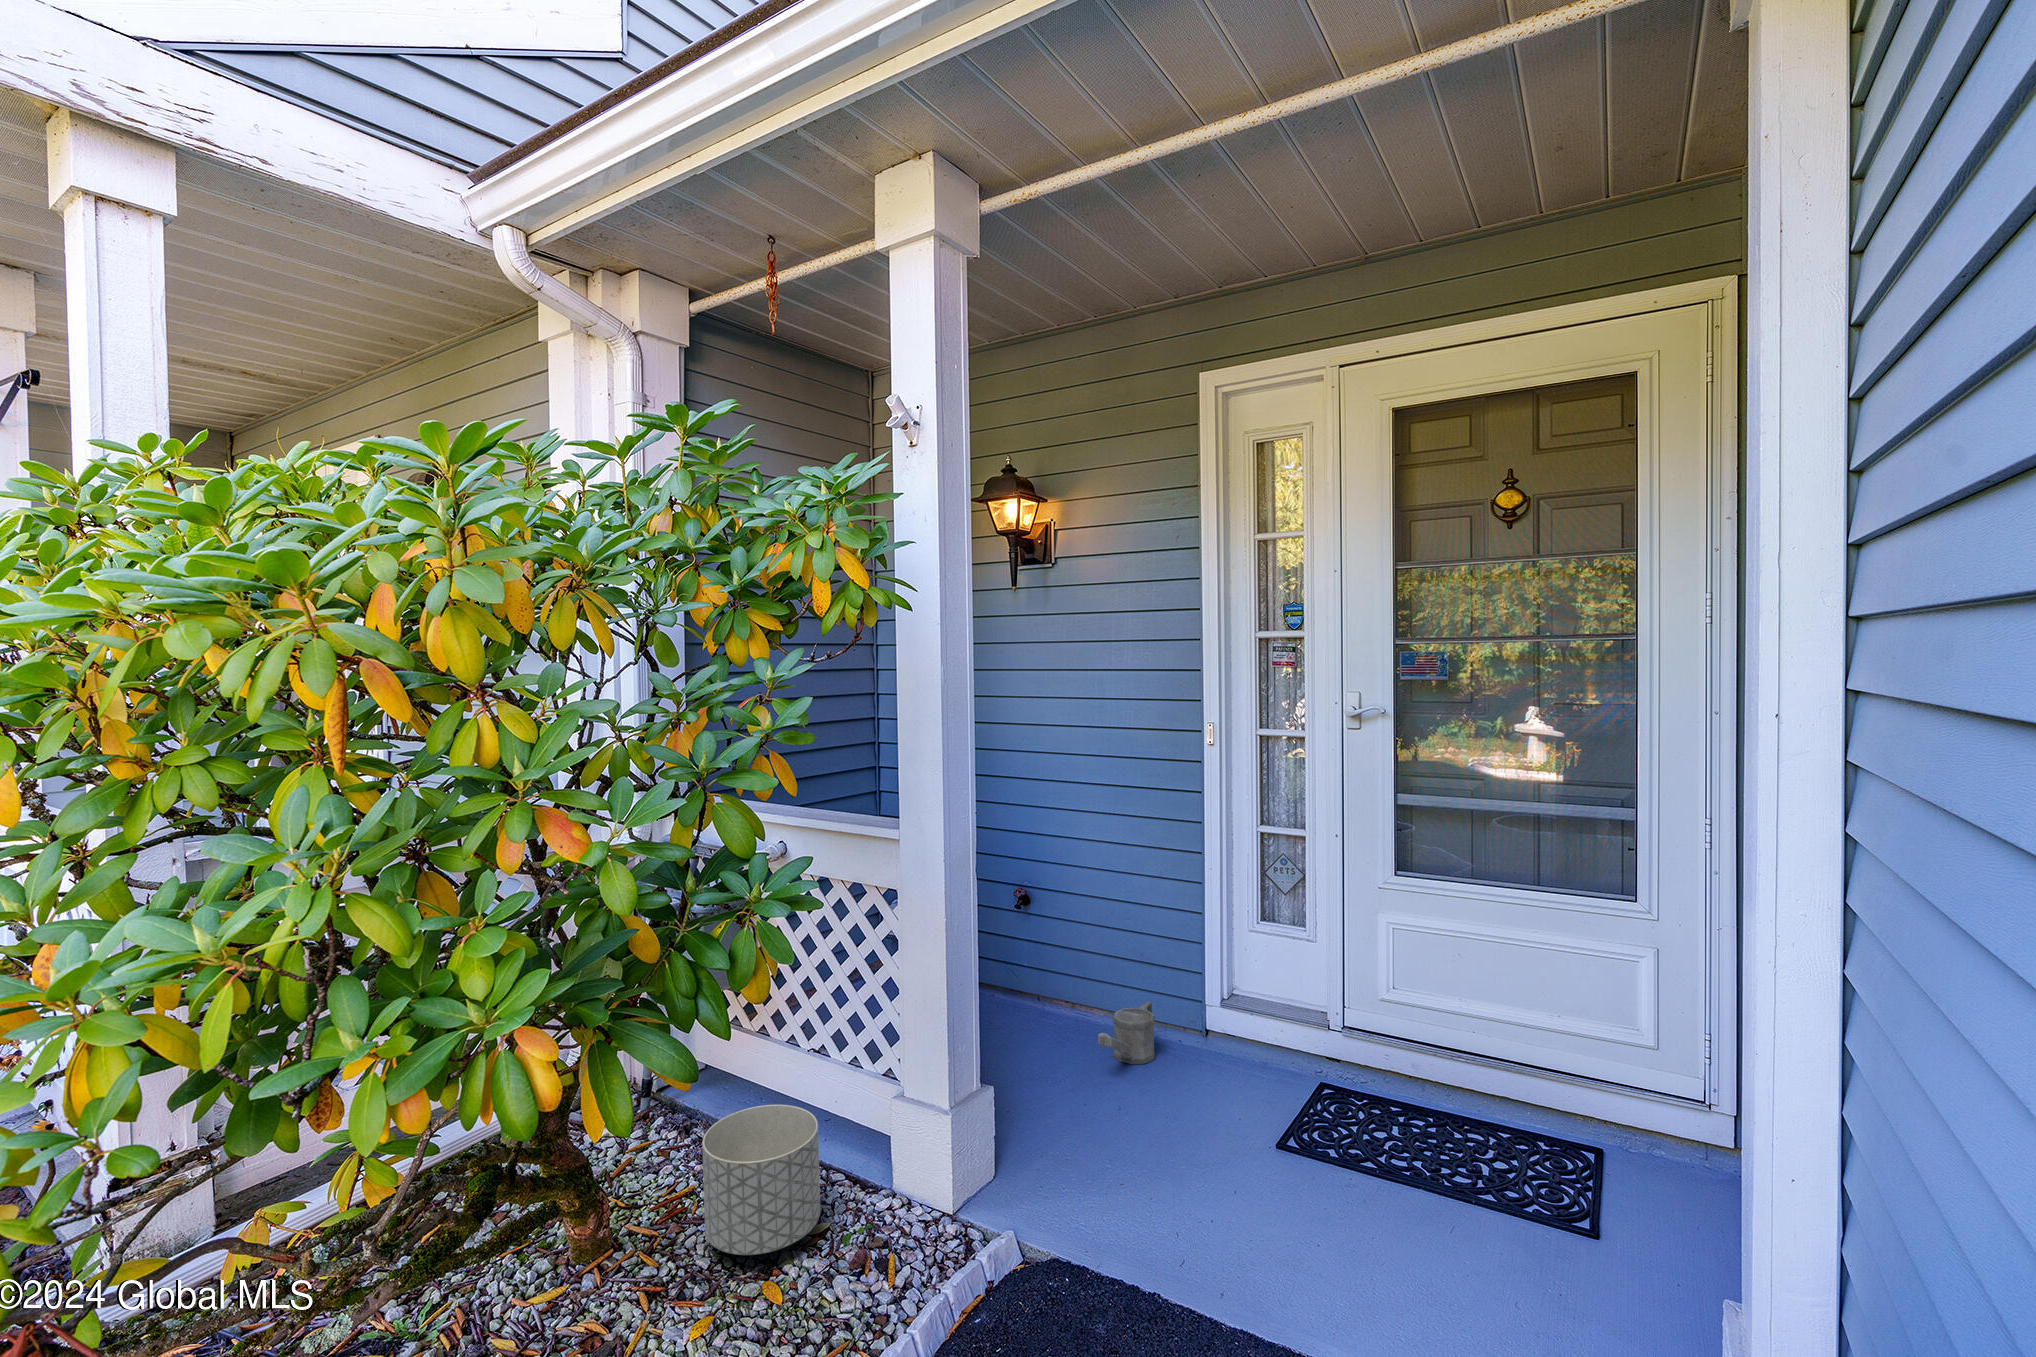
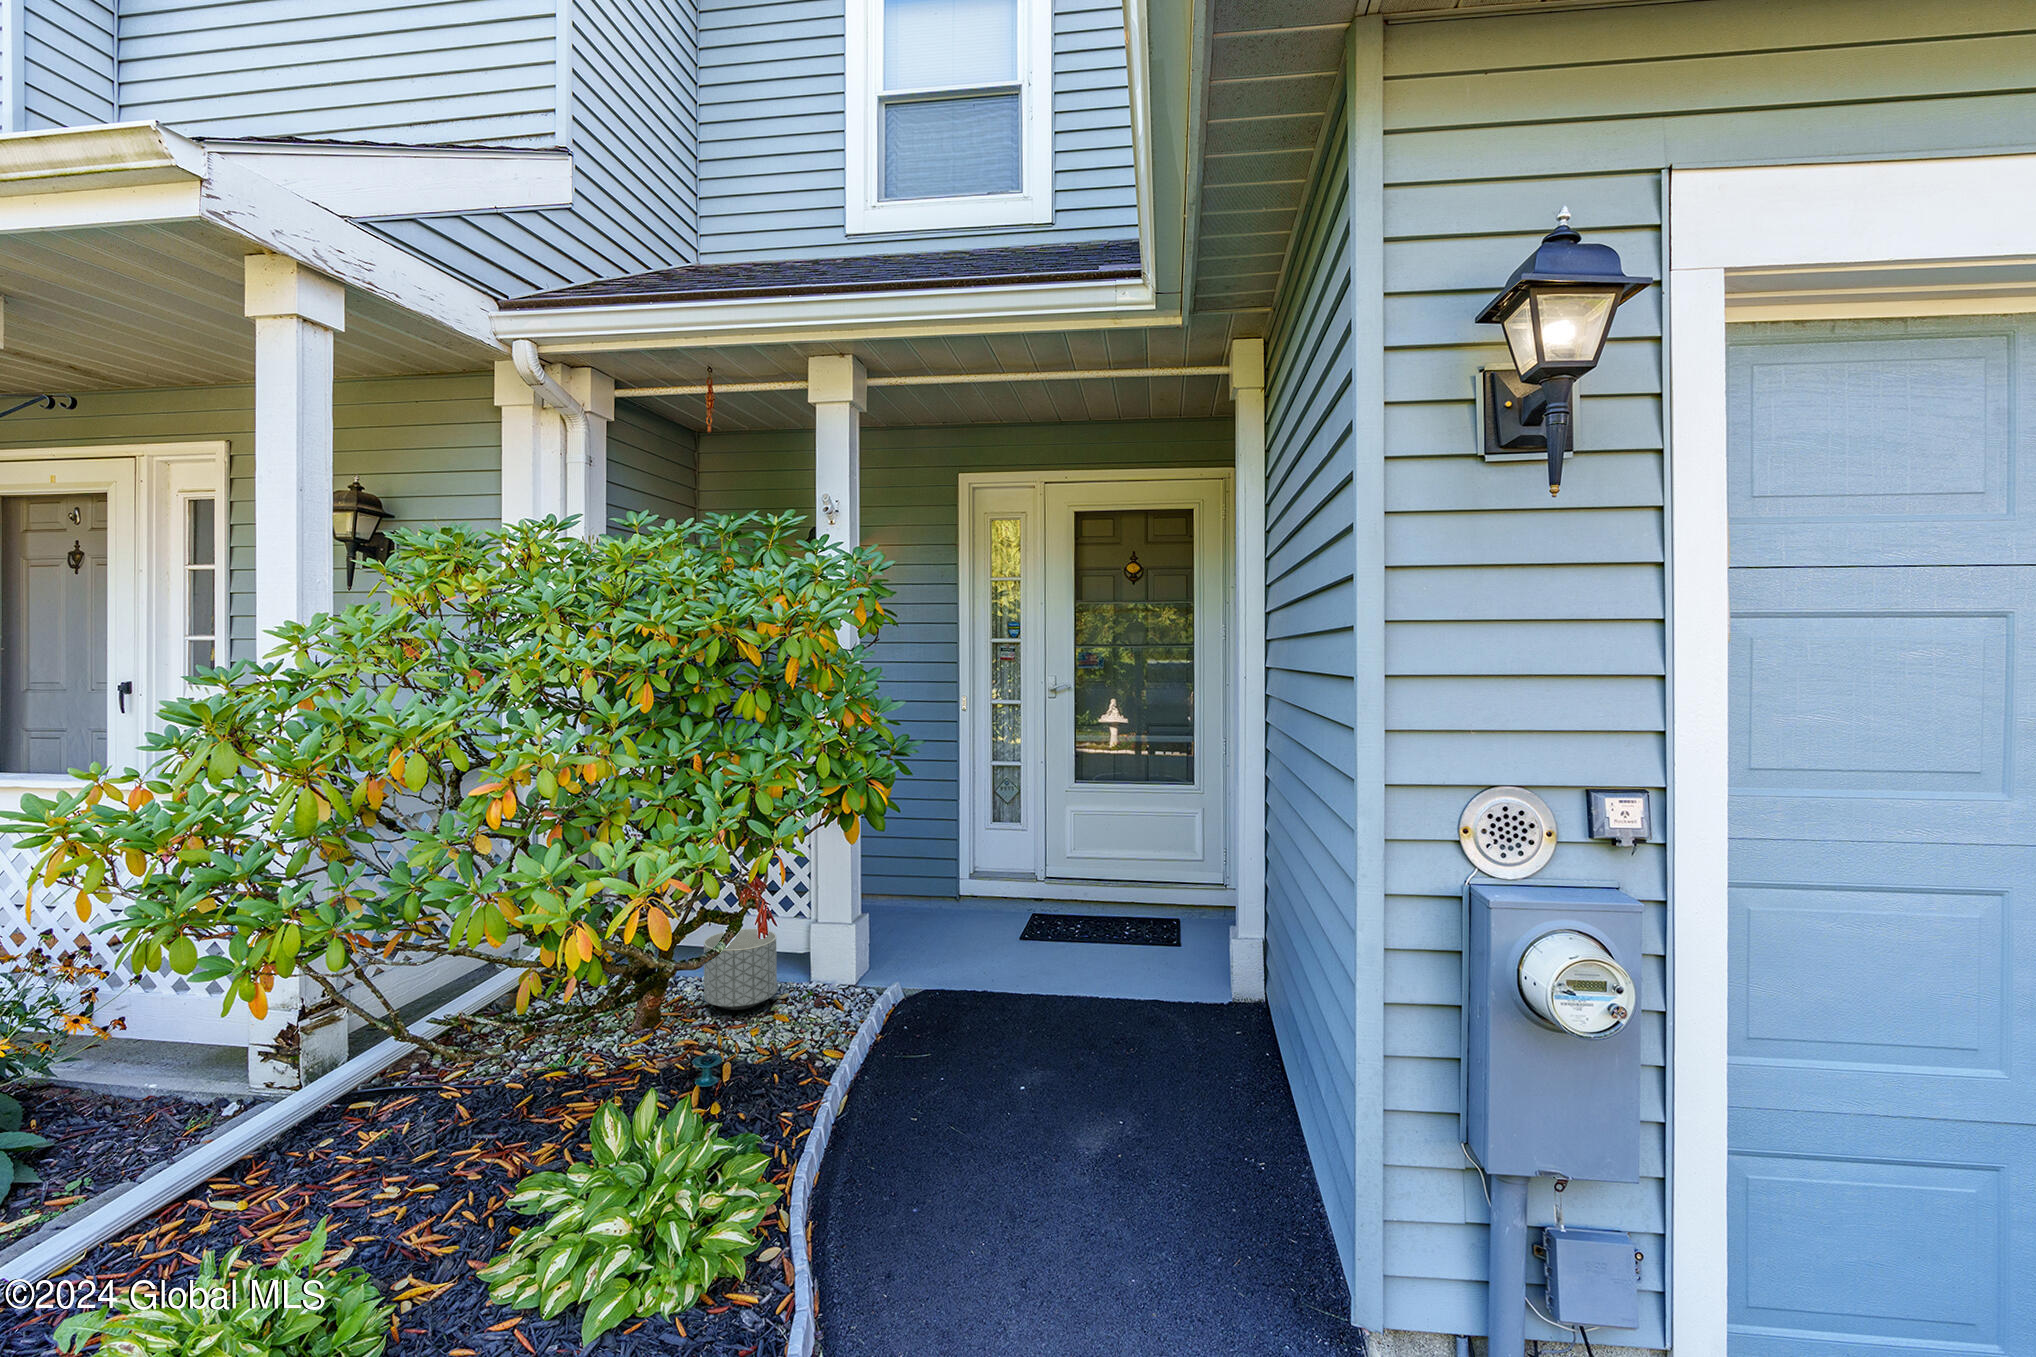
watering can: present [1098,1002,1155,1064] -> none [904,879,932,915]

